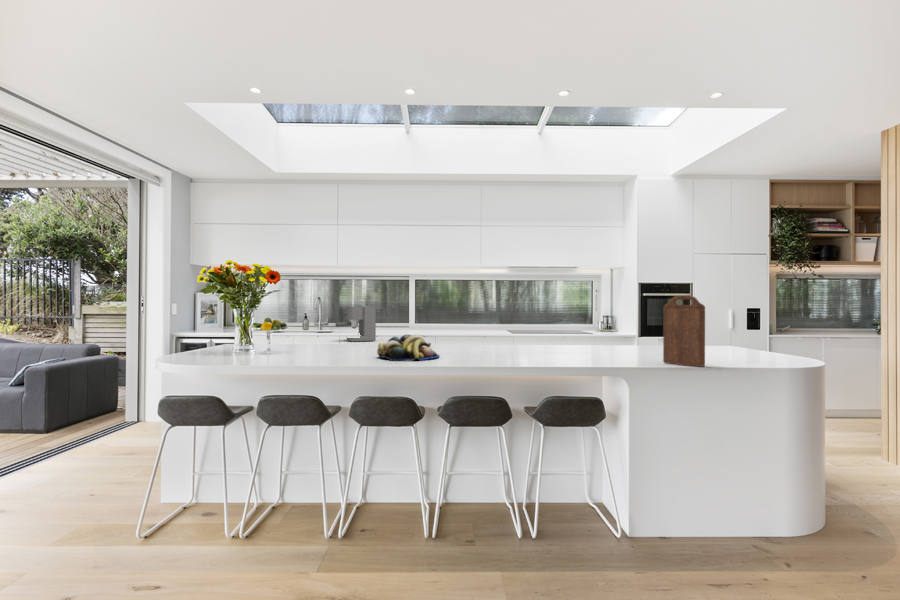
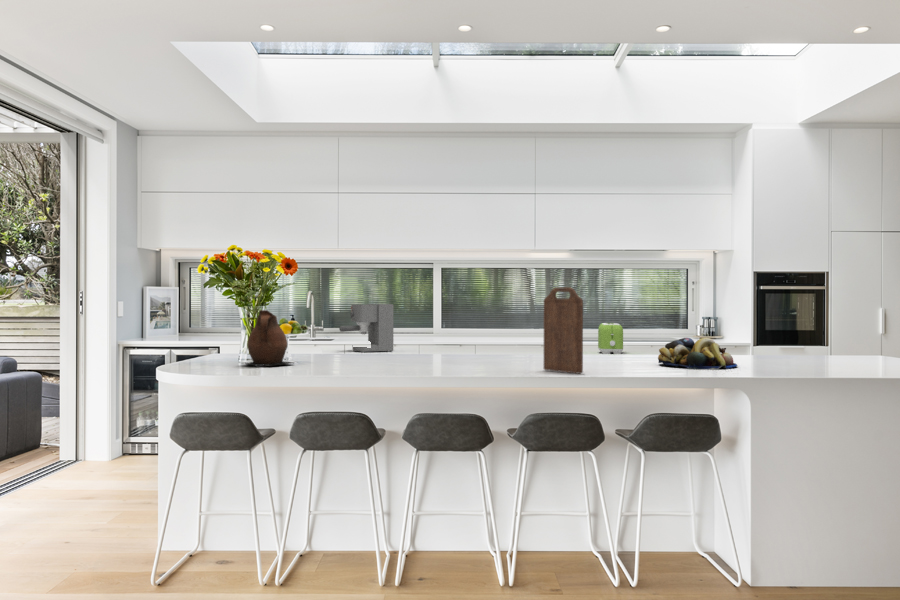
cutting board: present [663,296,705,367] -> present [544,287,583,373]
ceramic pitcher: none [227,313,271,357] -> present [245,310,294,366]
toaster: none [525,321,542,344] -> present [598,323,623,354]
fruit bowl: present [377,335,439,361] -> present [658,338,737,369]

